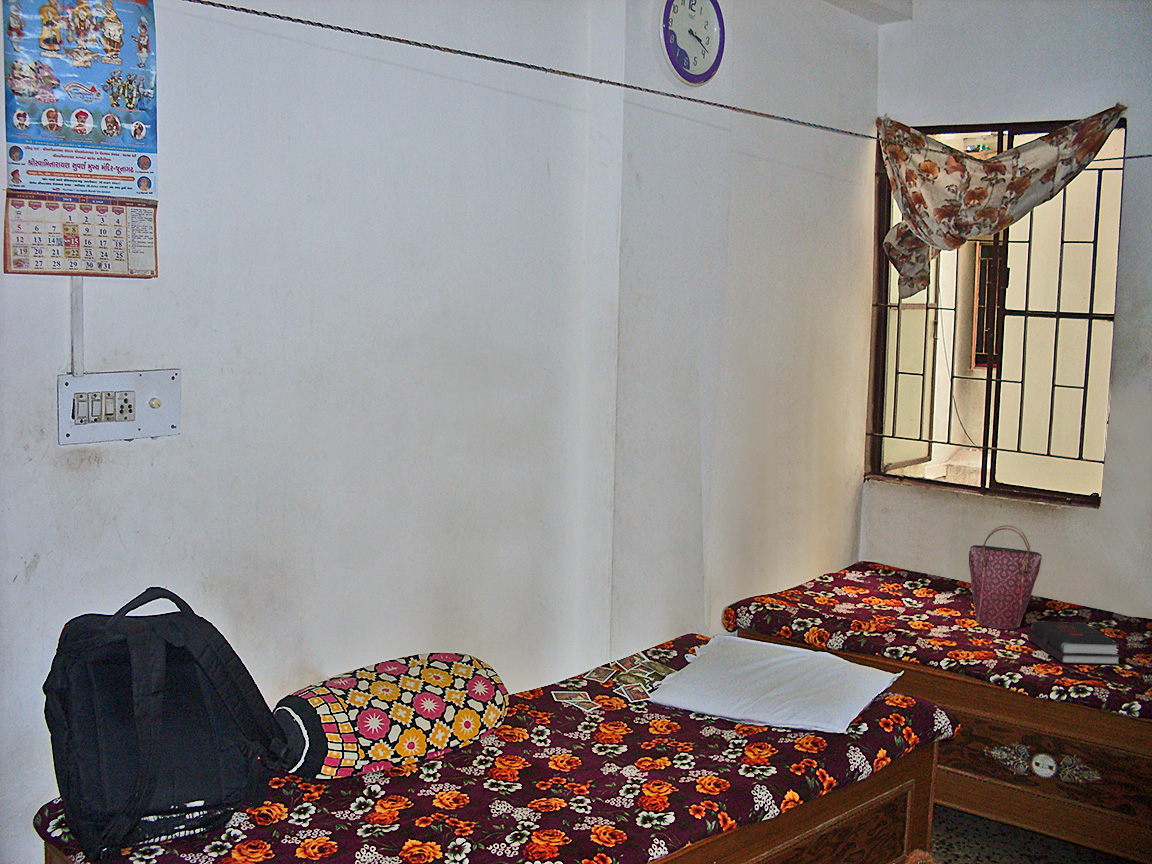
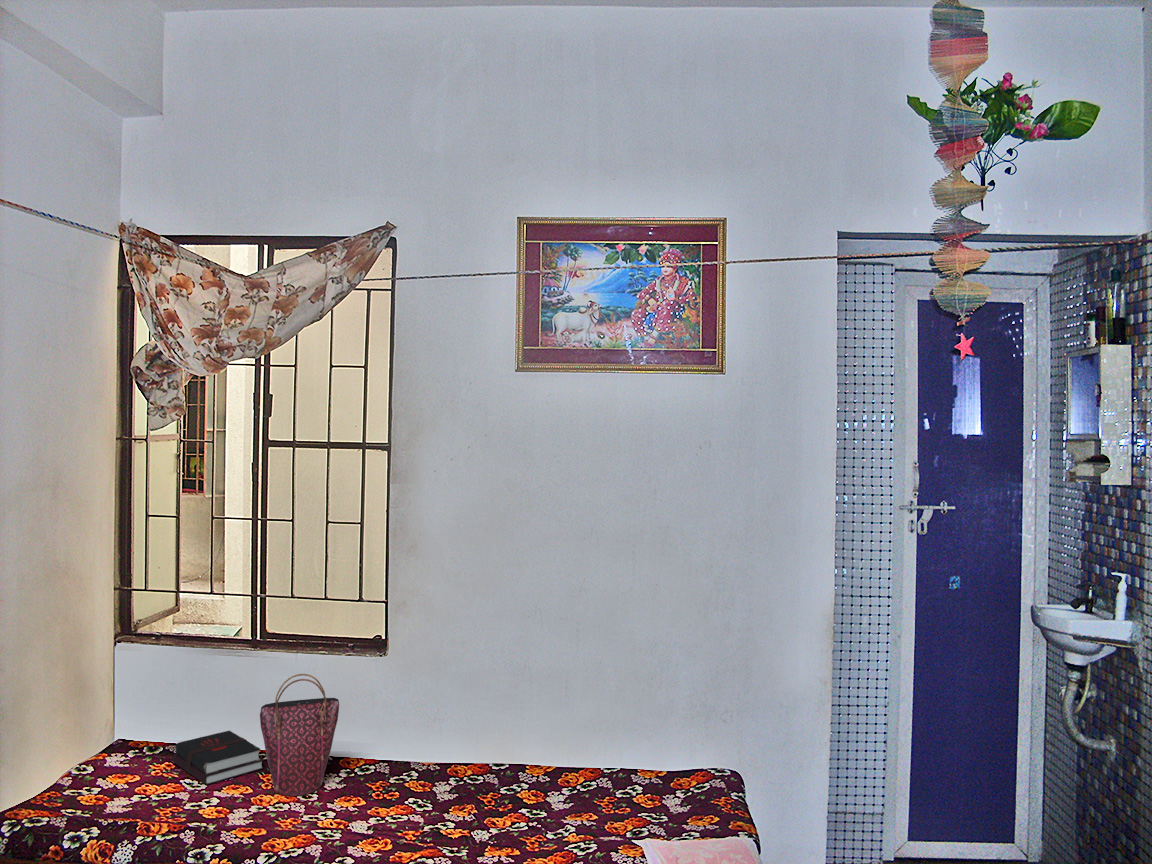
hardback book: present [1027,621,1121,665] -> present [172,731,264,785]

